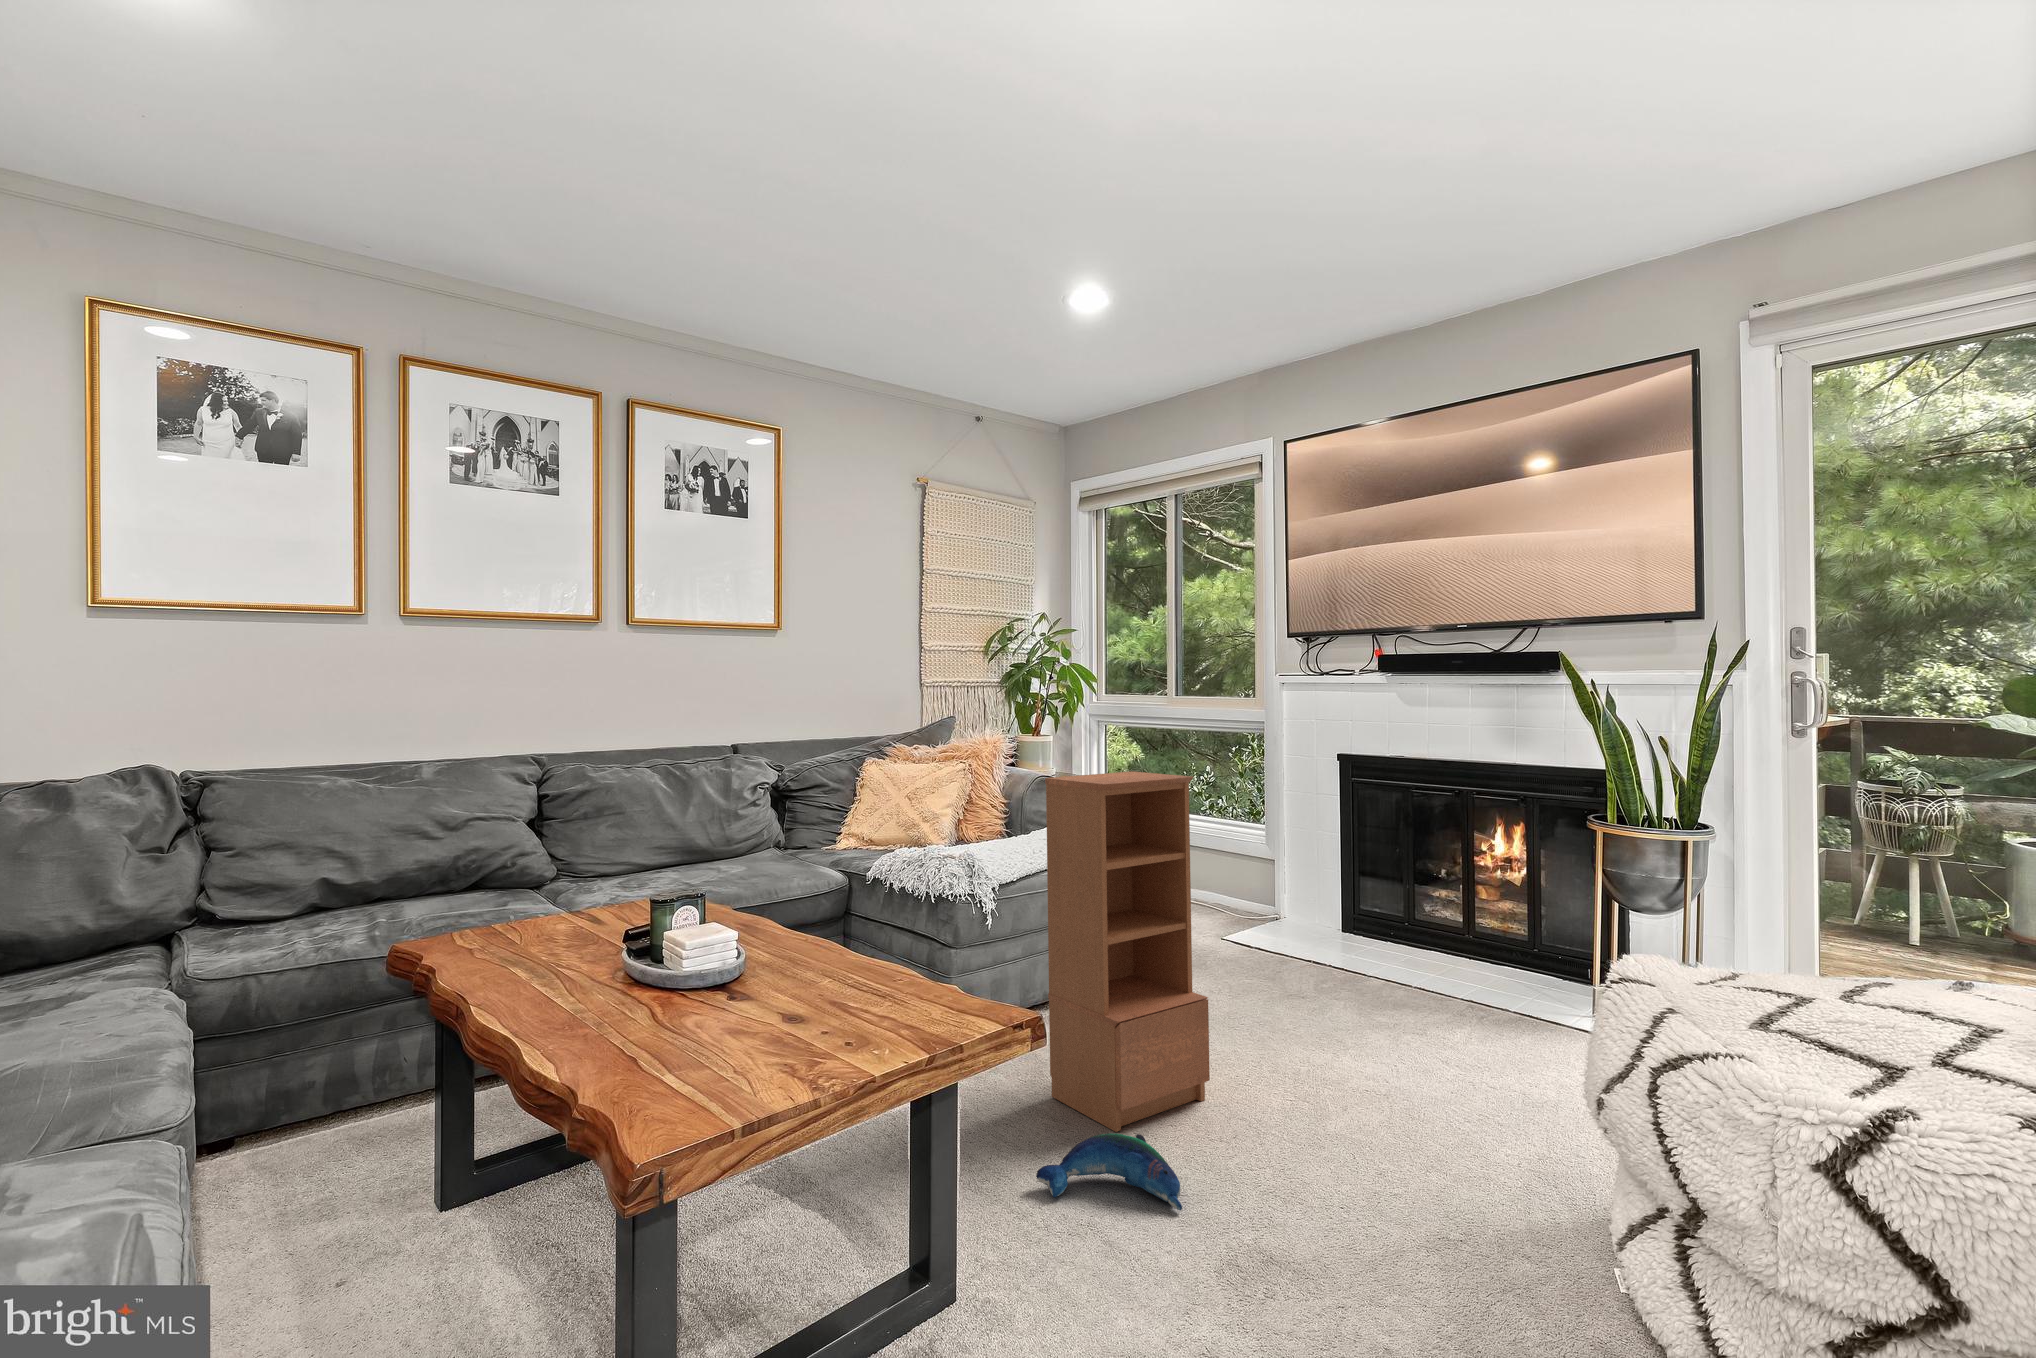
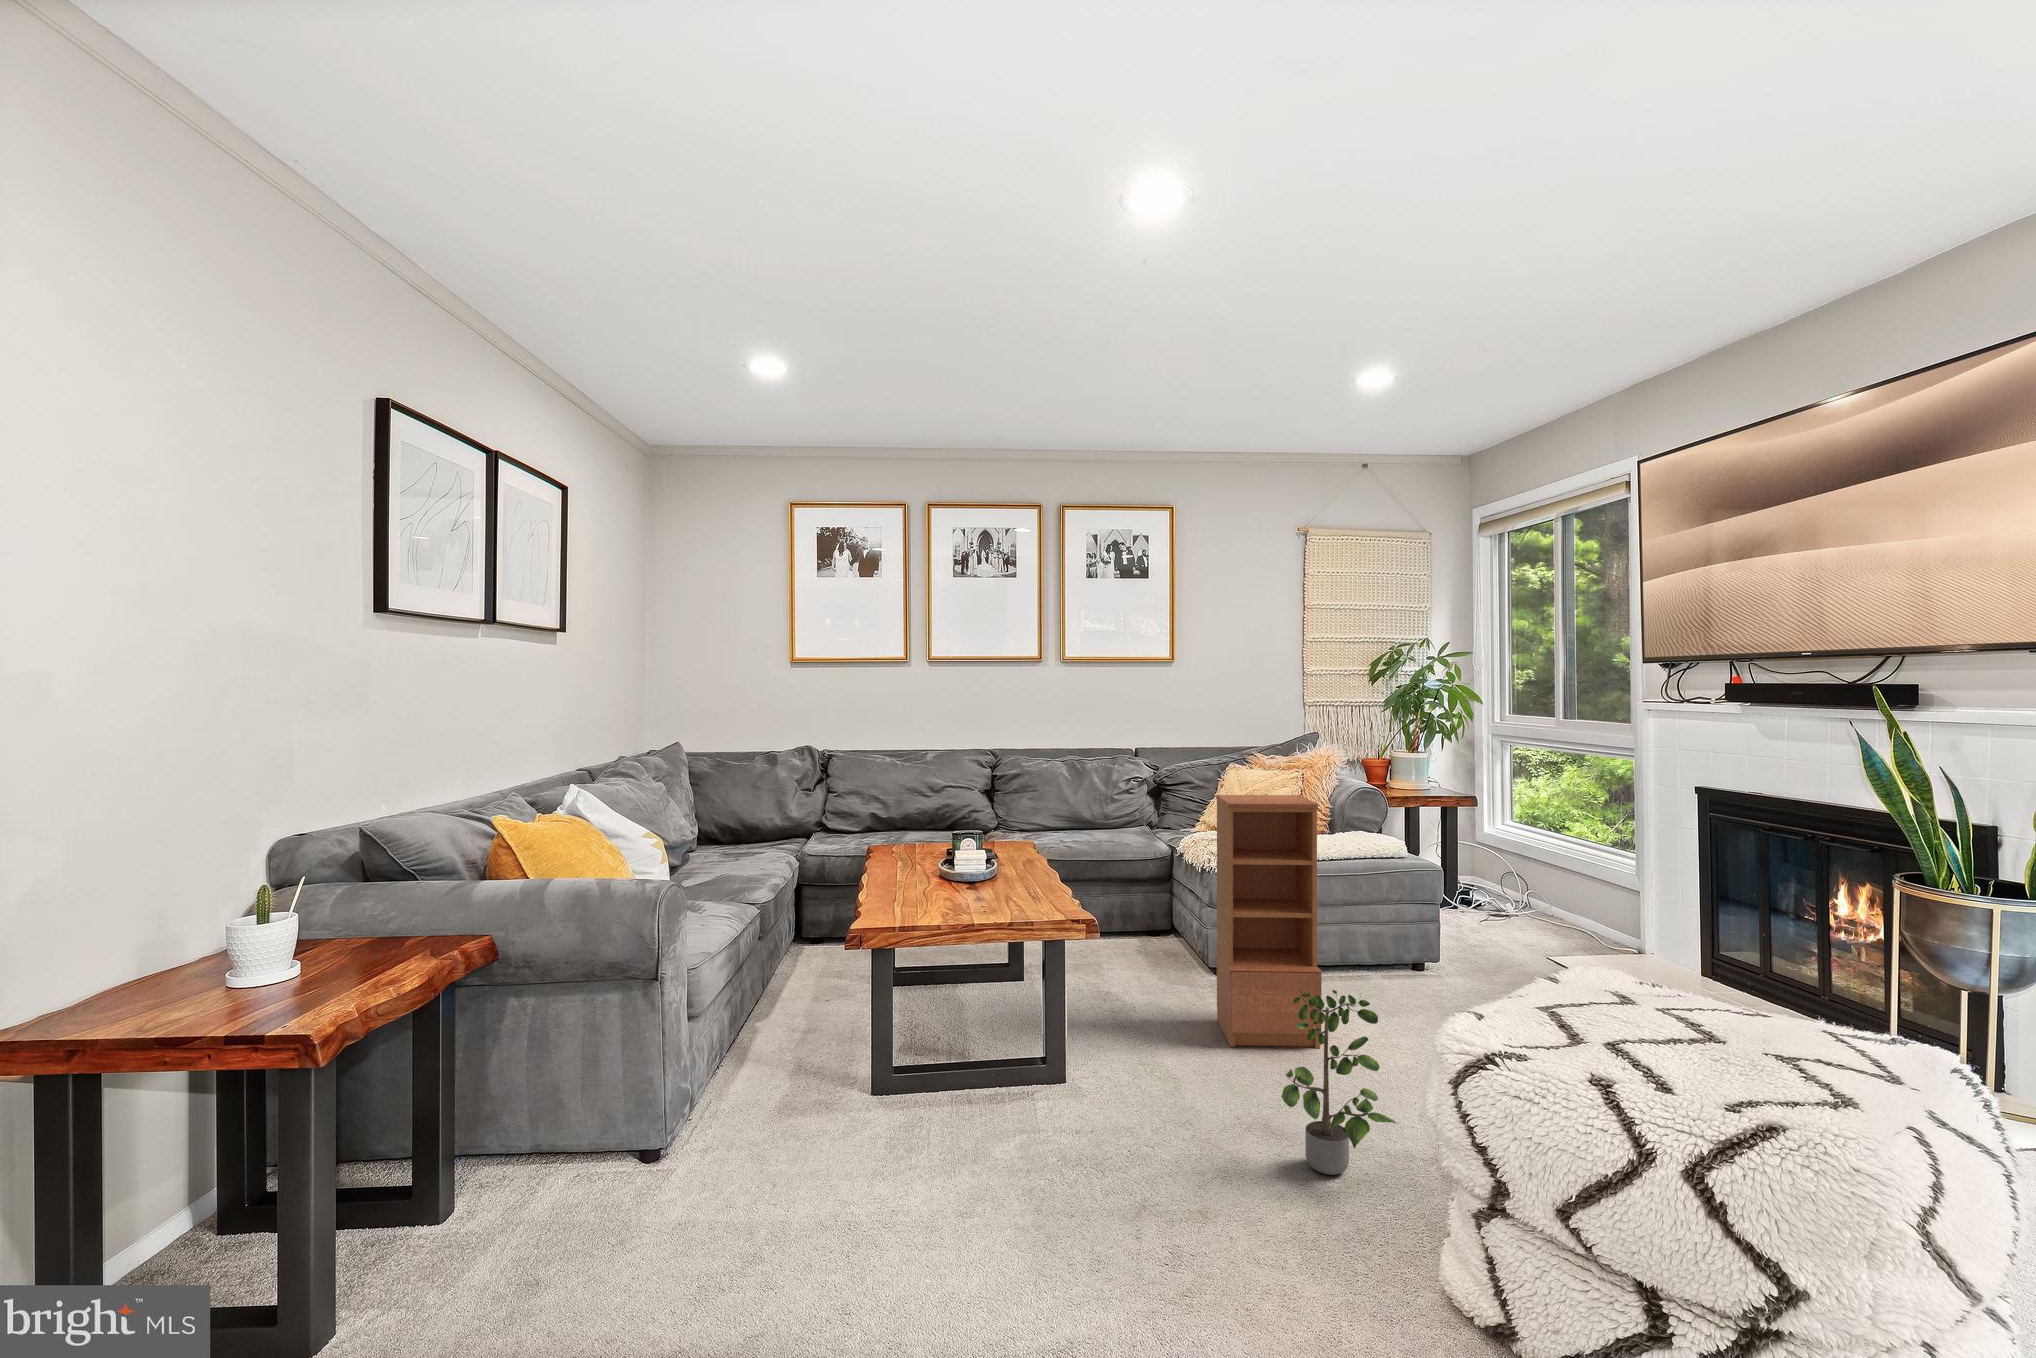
potted plant: none [1382,1010,1549,1288] -> present [1282,988,1397,1175]
plush toy: present [1036,1134,1182,1210] -> none [1142,1035,1219,1090]

